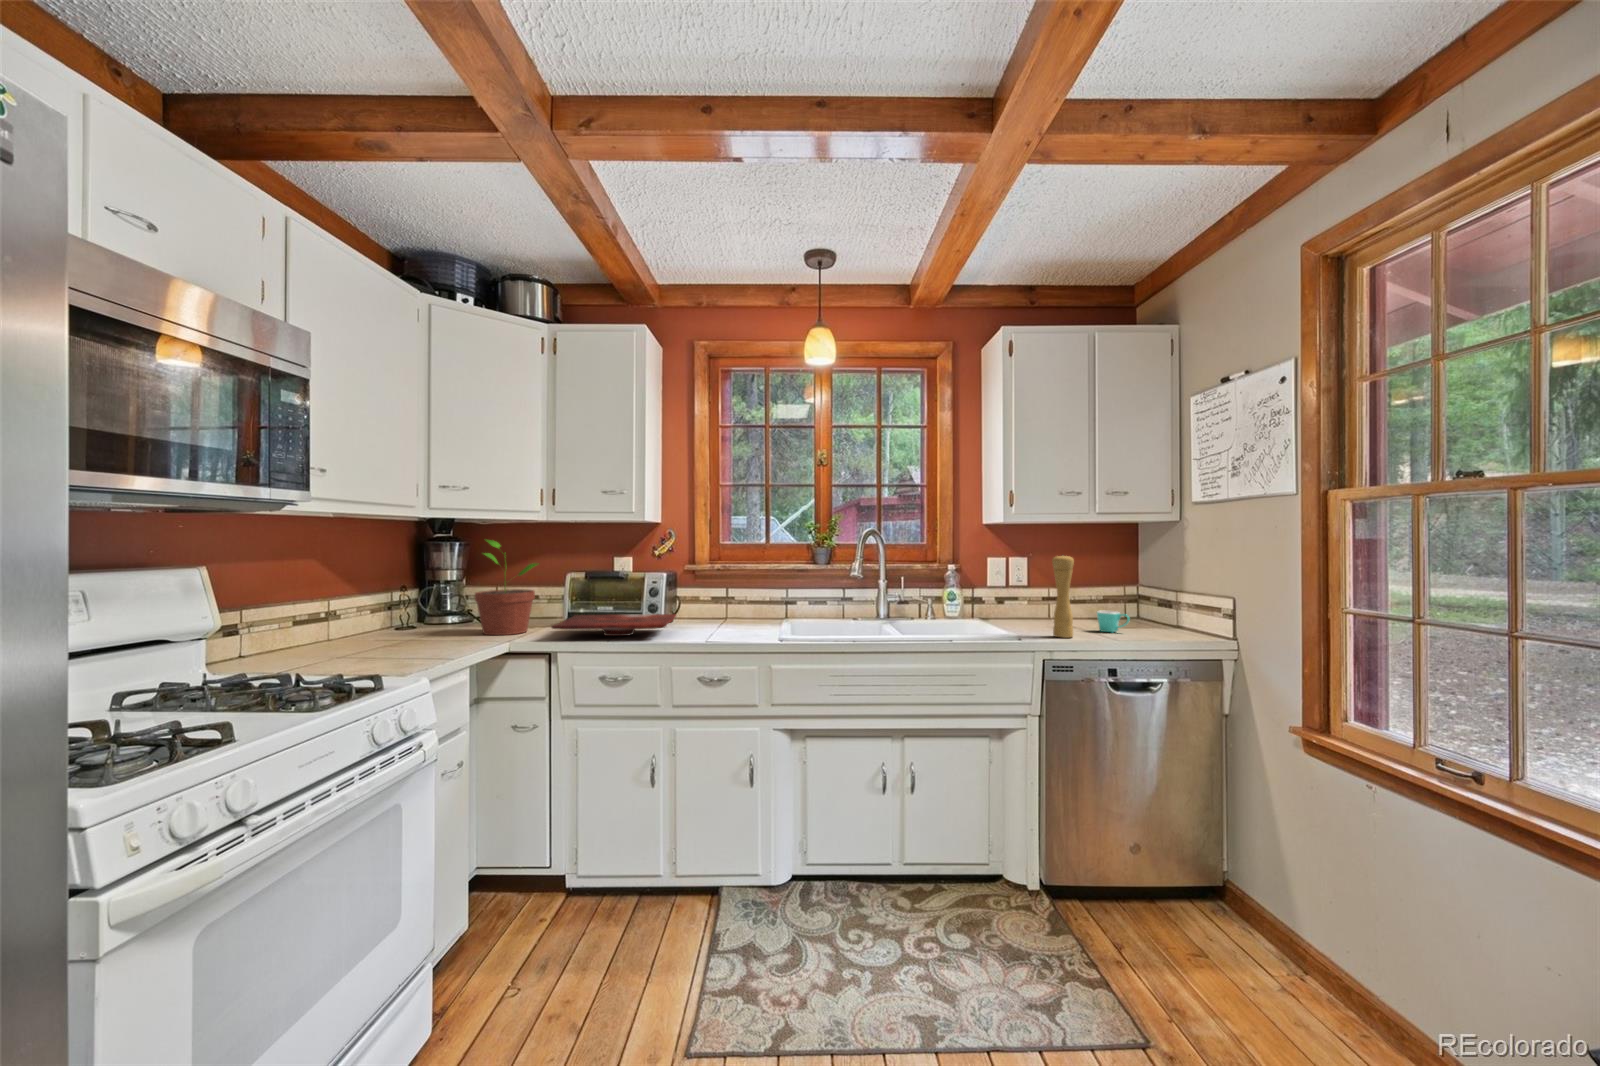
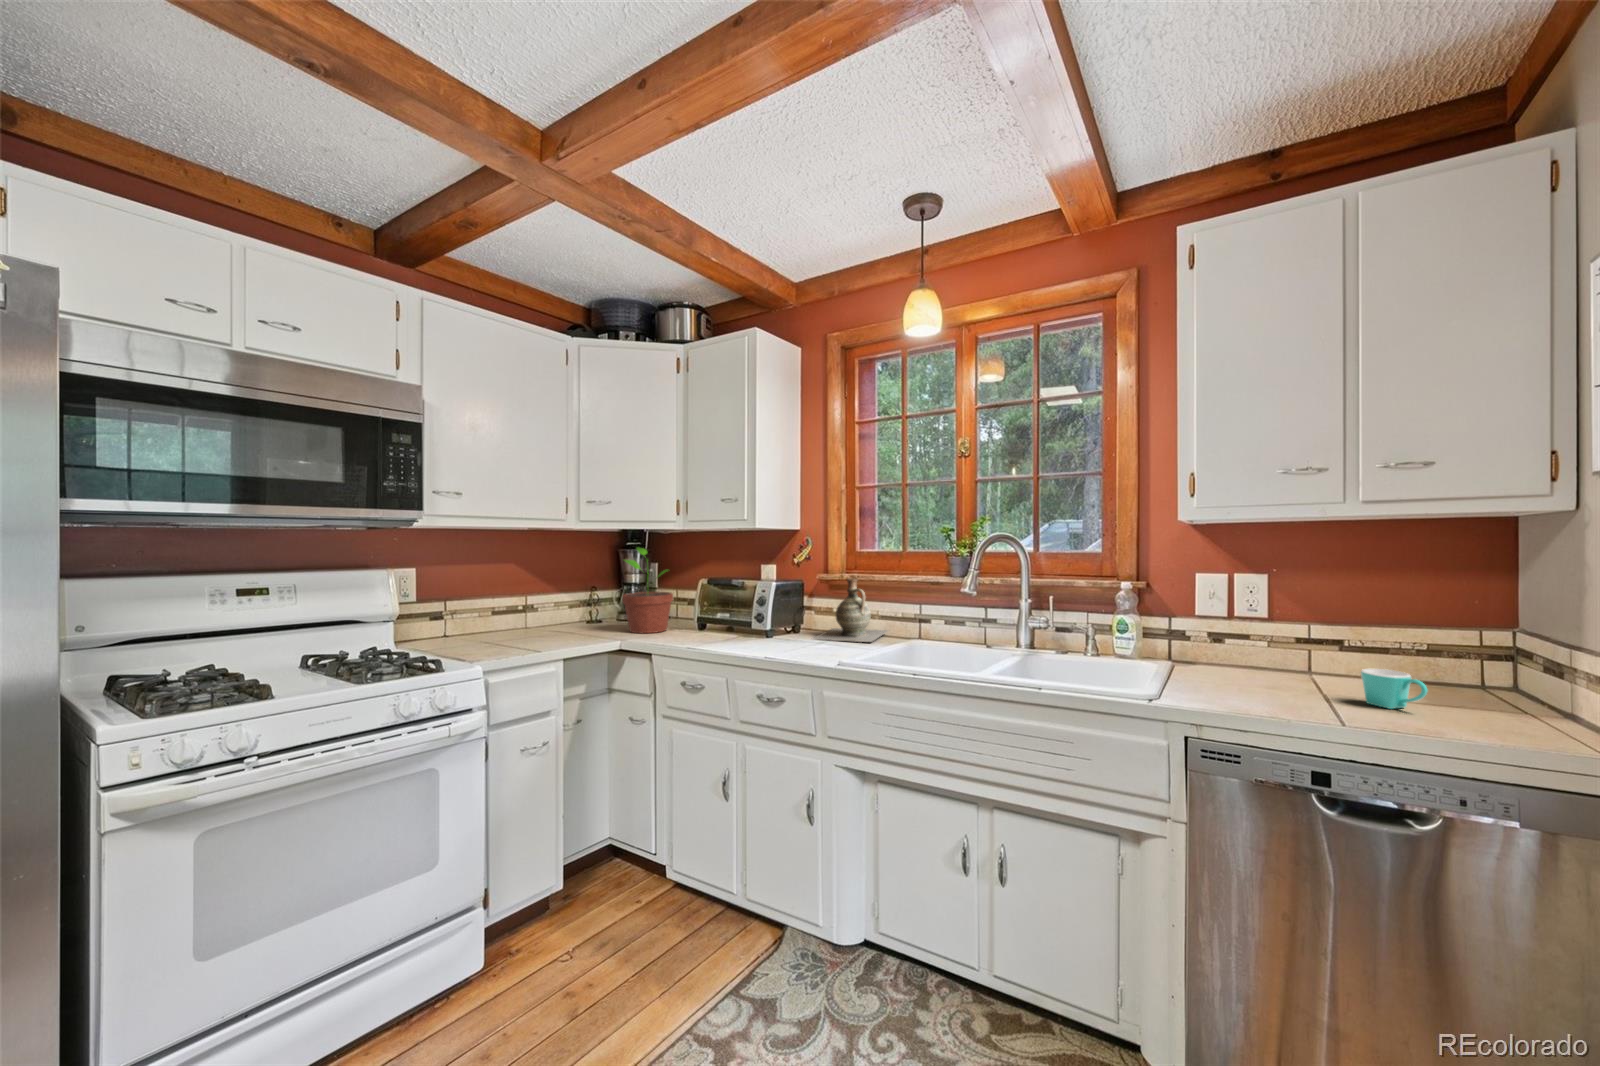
pepper mill: present [1052,555,1074,638] -> none [1243,576,1285,709]
ceramic jug: none [695,569,757,628] -> present [813,578,888,642]
cutting board: present [551,614,676,636] -> none [653,619,784,643]

